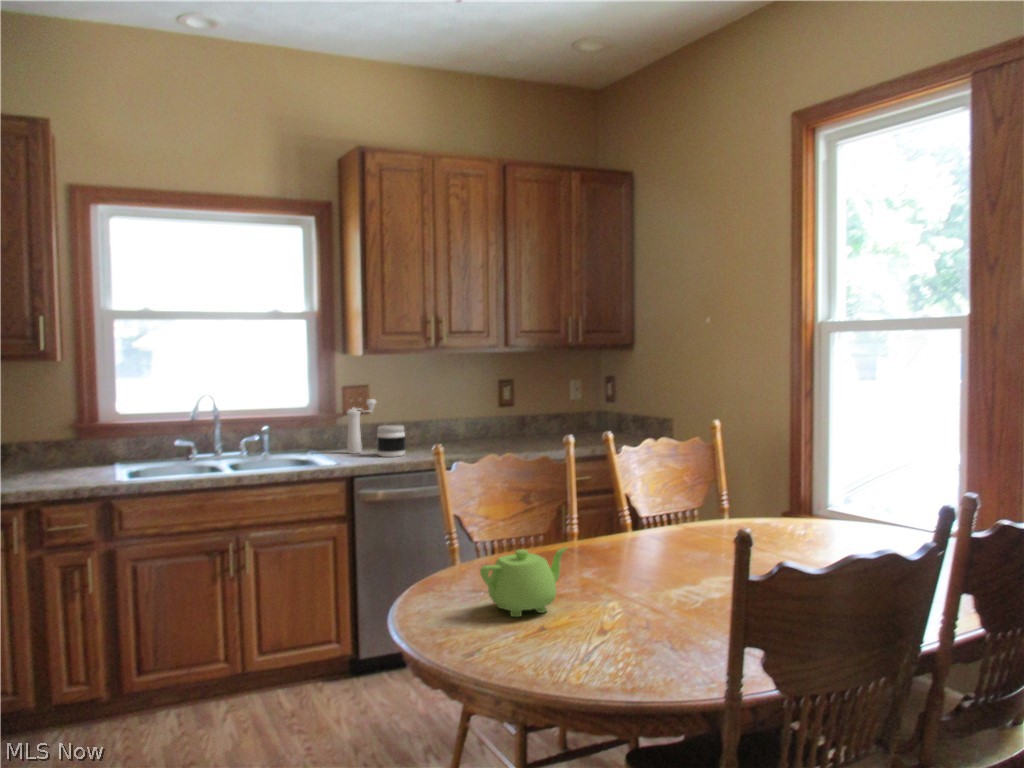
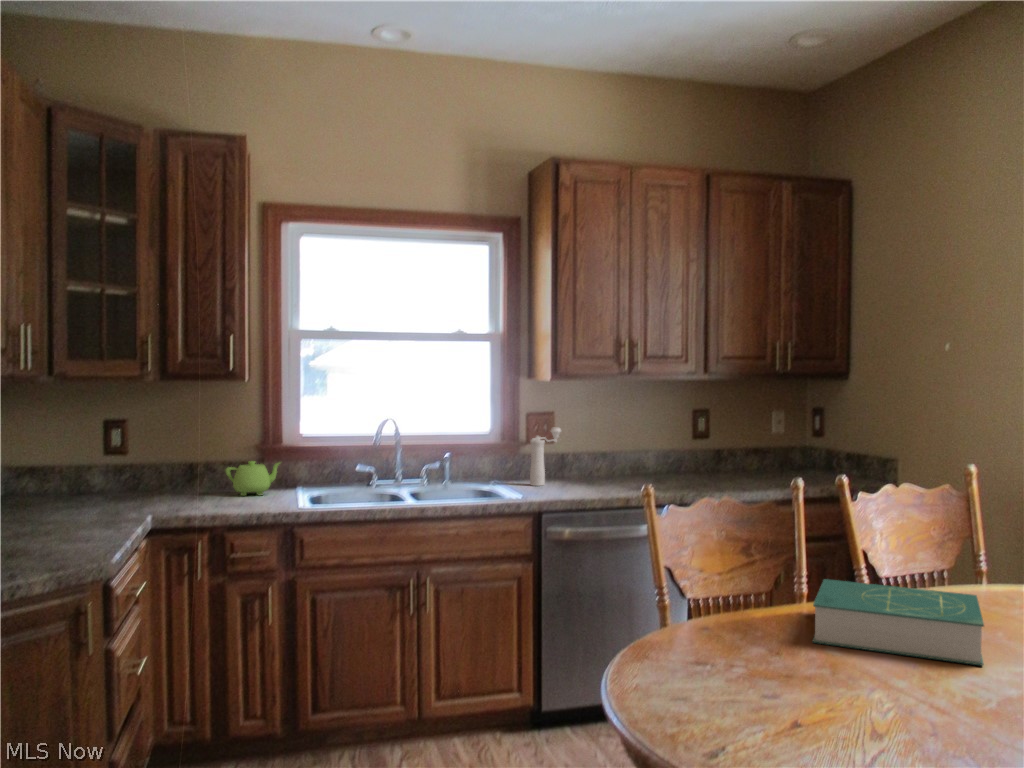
jar: present [377,425,406,457] -> none [562,456,594,491]
book: none [571,518,702,577] -> present [813,579,984,666]
teapot: present [480,548,567,617] -> present [225,461,280,496]

